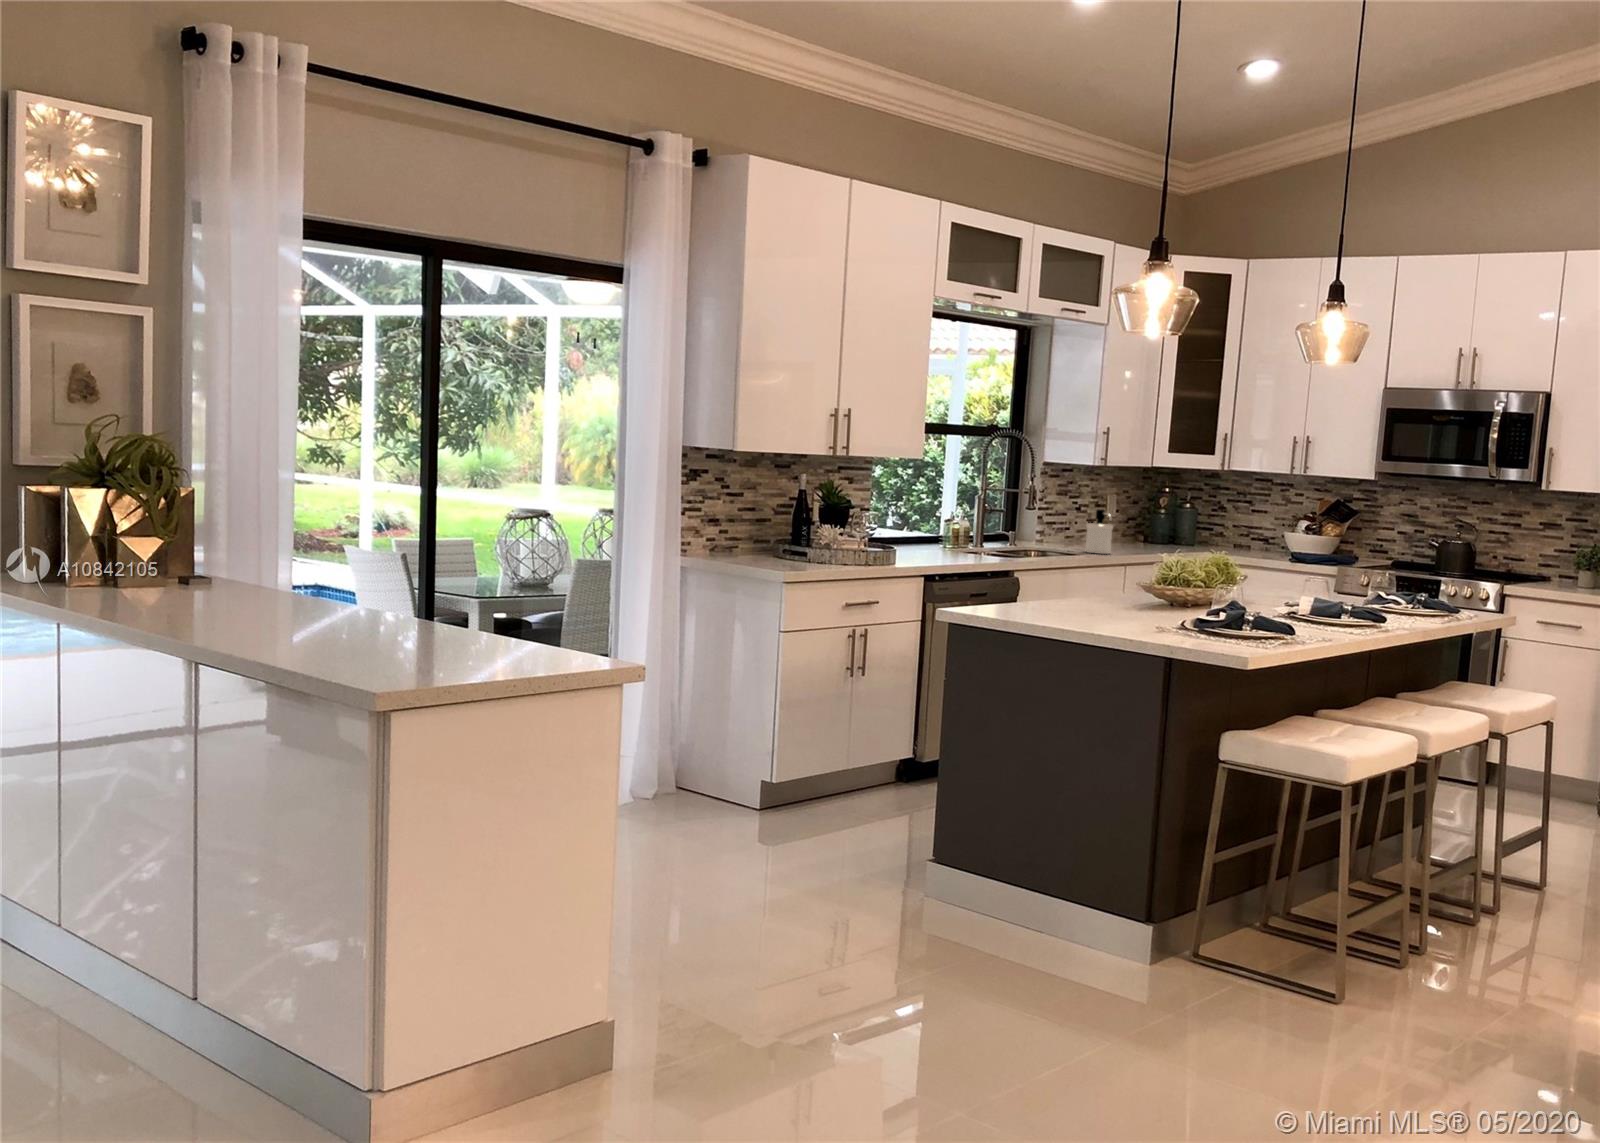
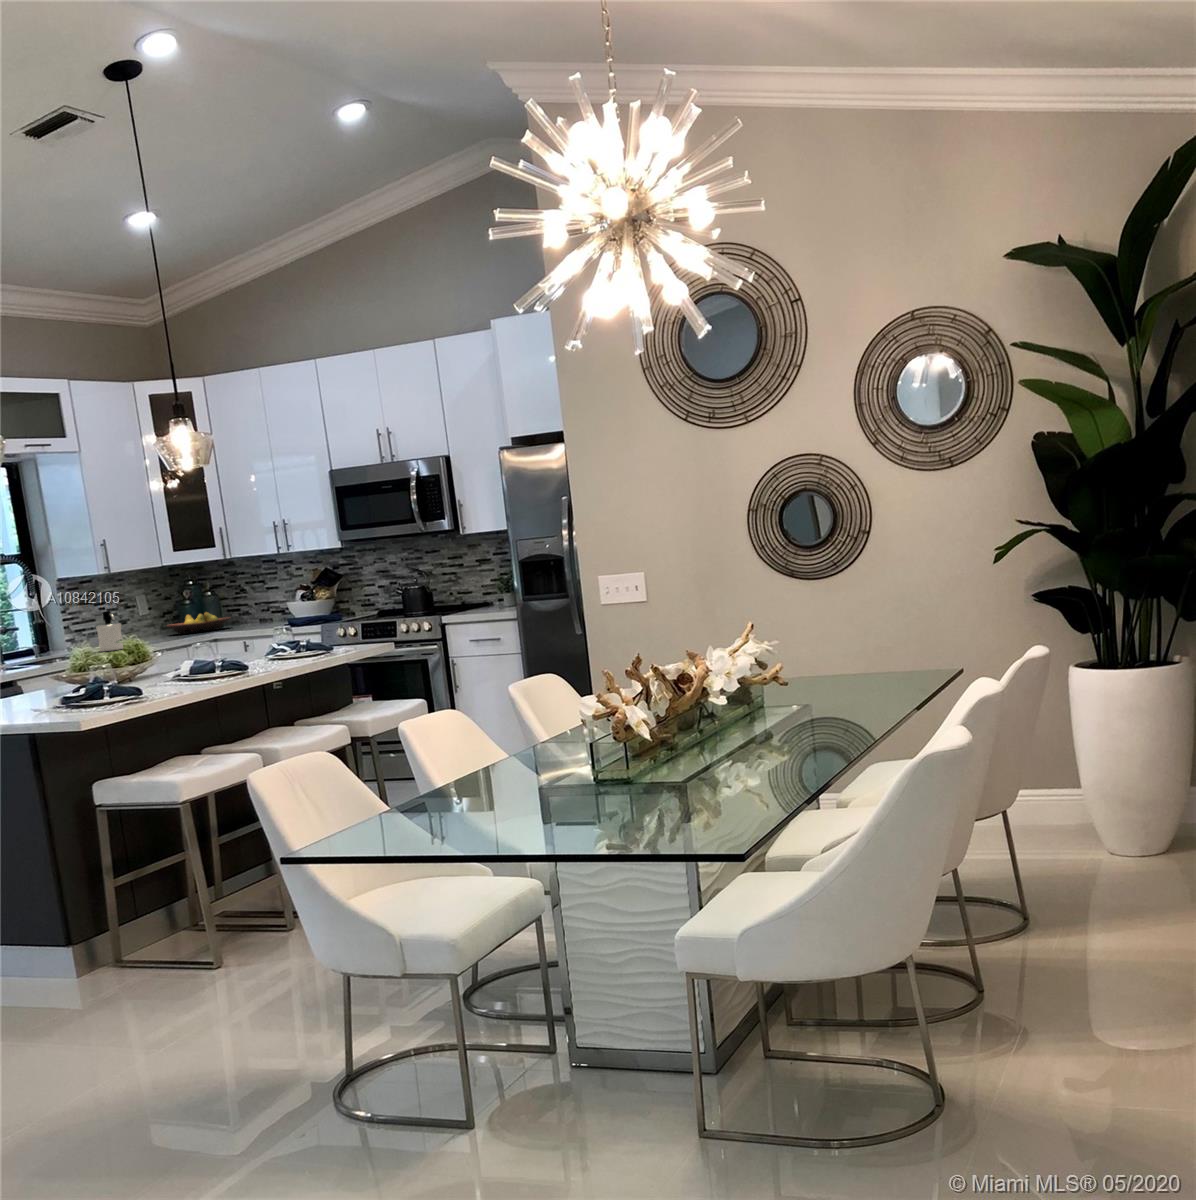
fruit bowl: none [1139,525,1209,547] -> present [167,612,230,634]

